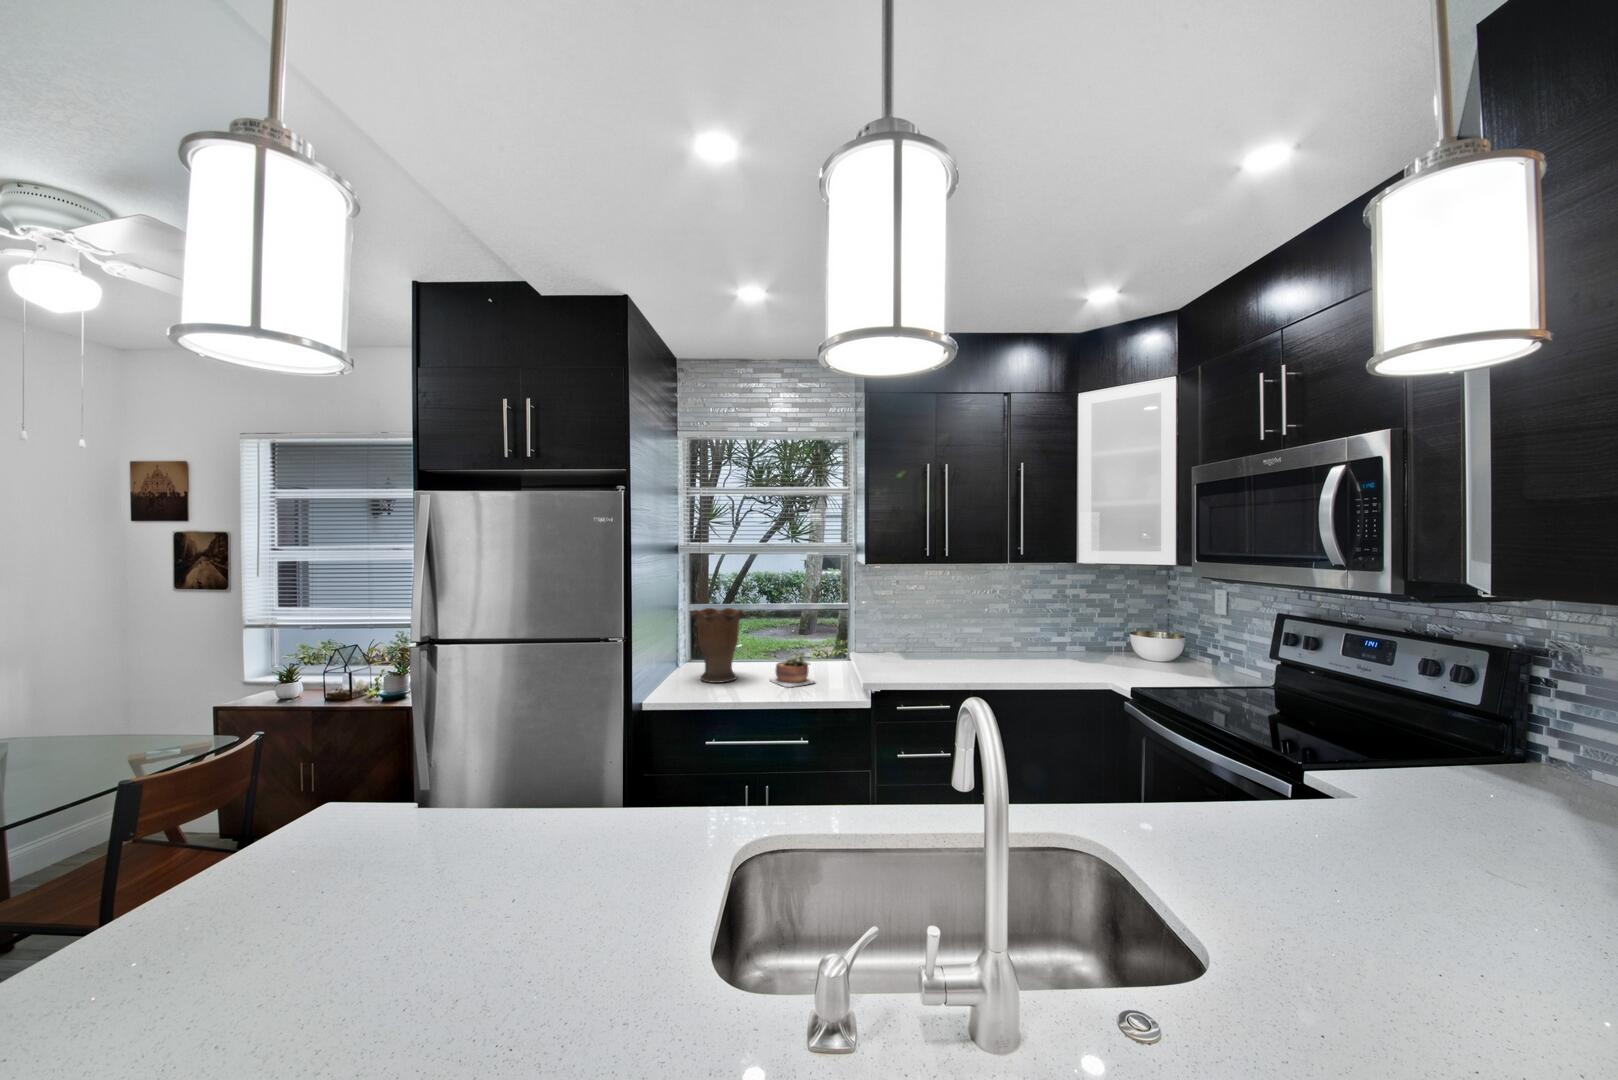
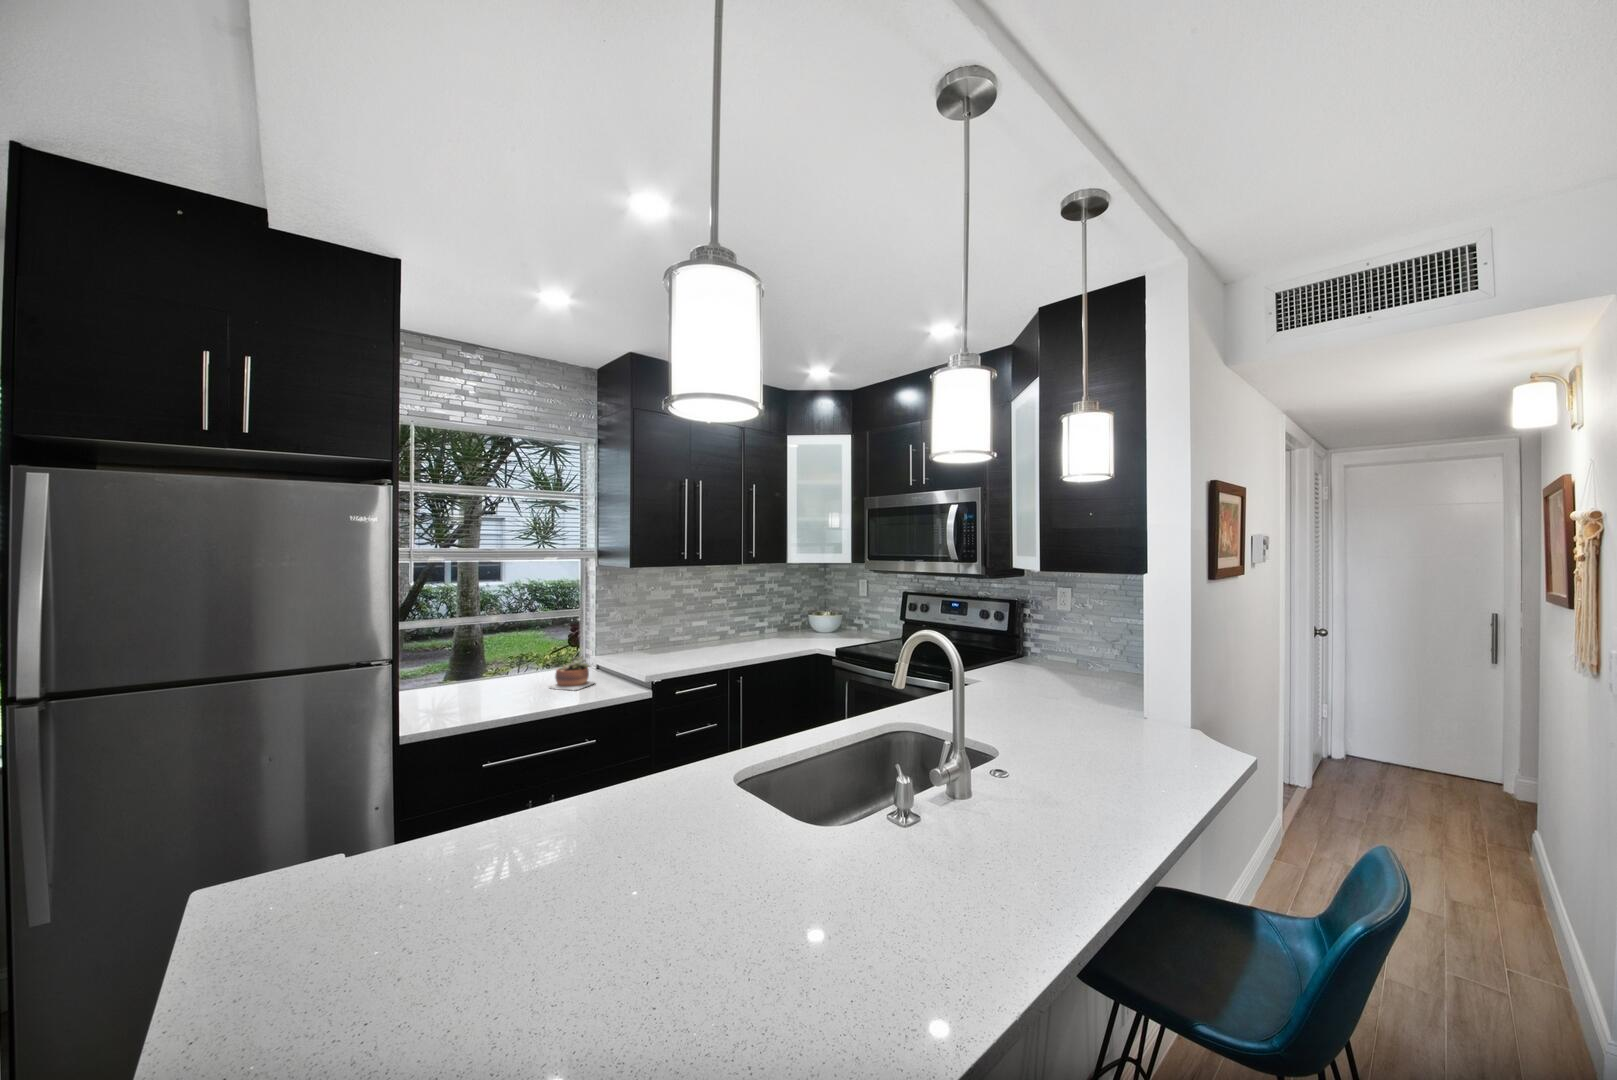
vase: present [691,608,745,683] -> none [462,621,522,699]

